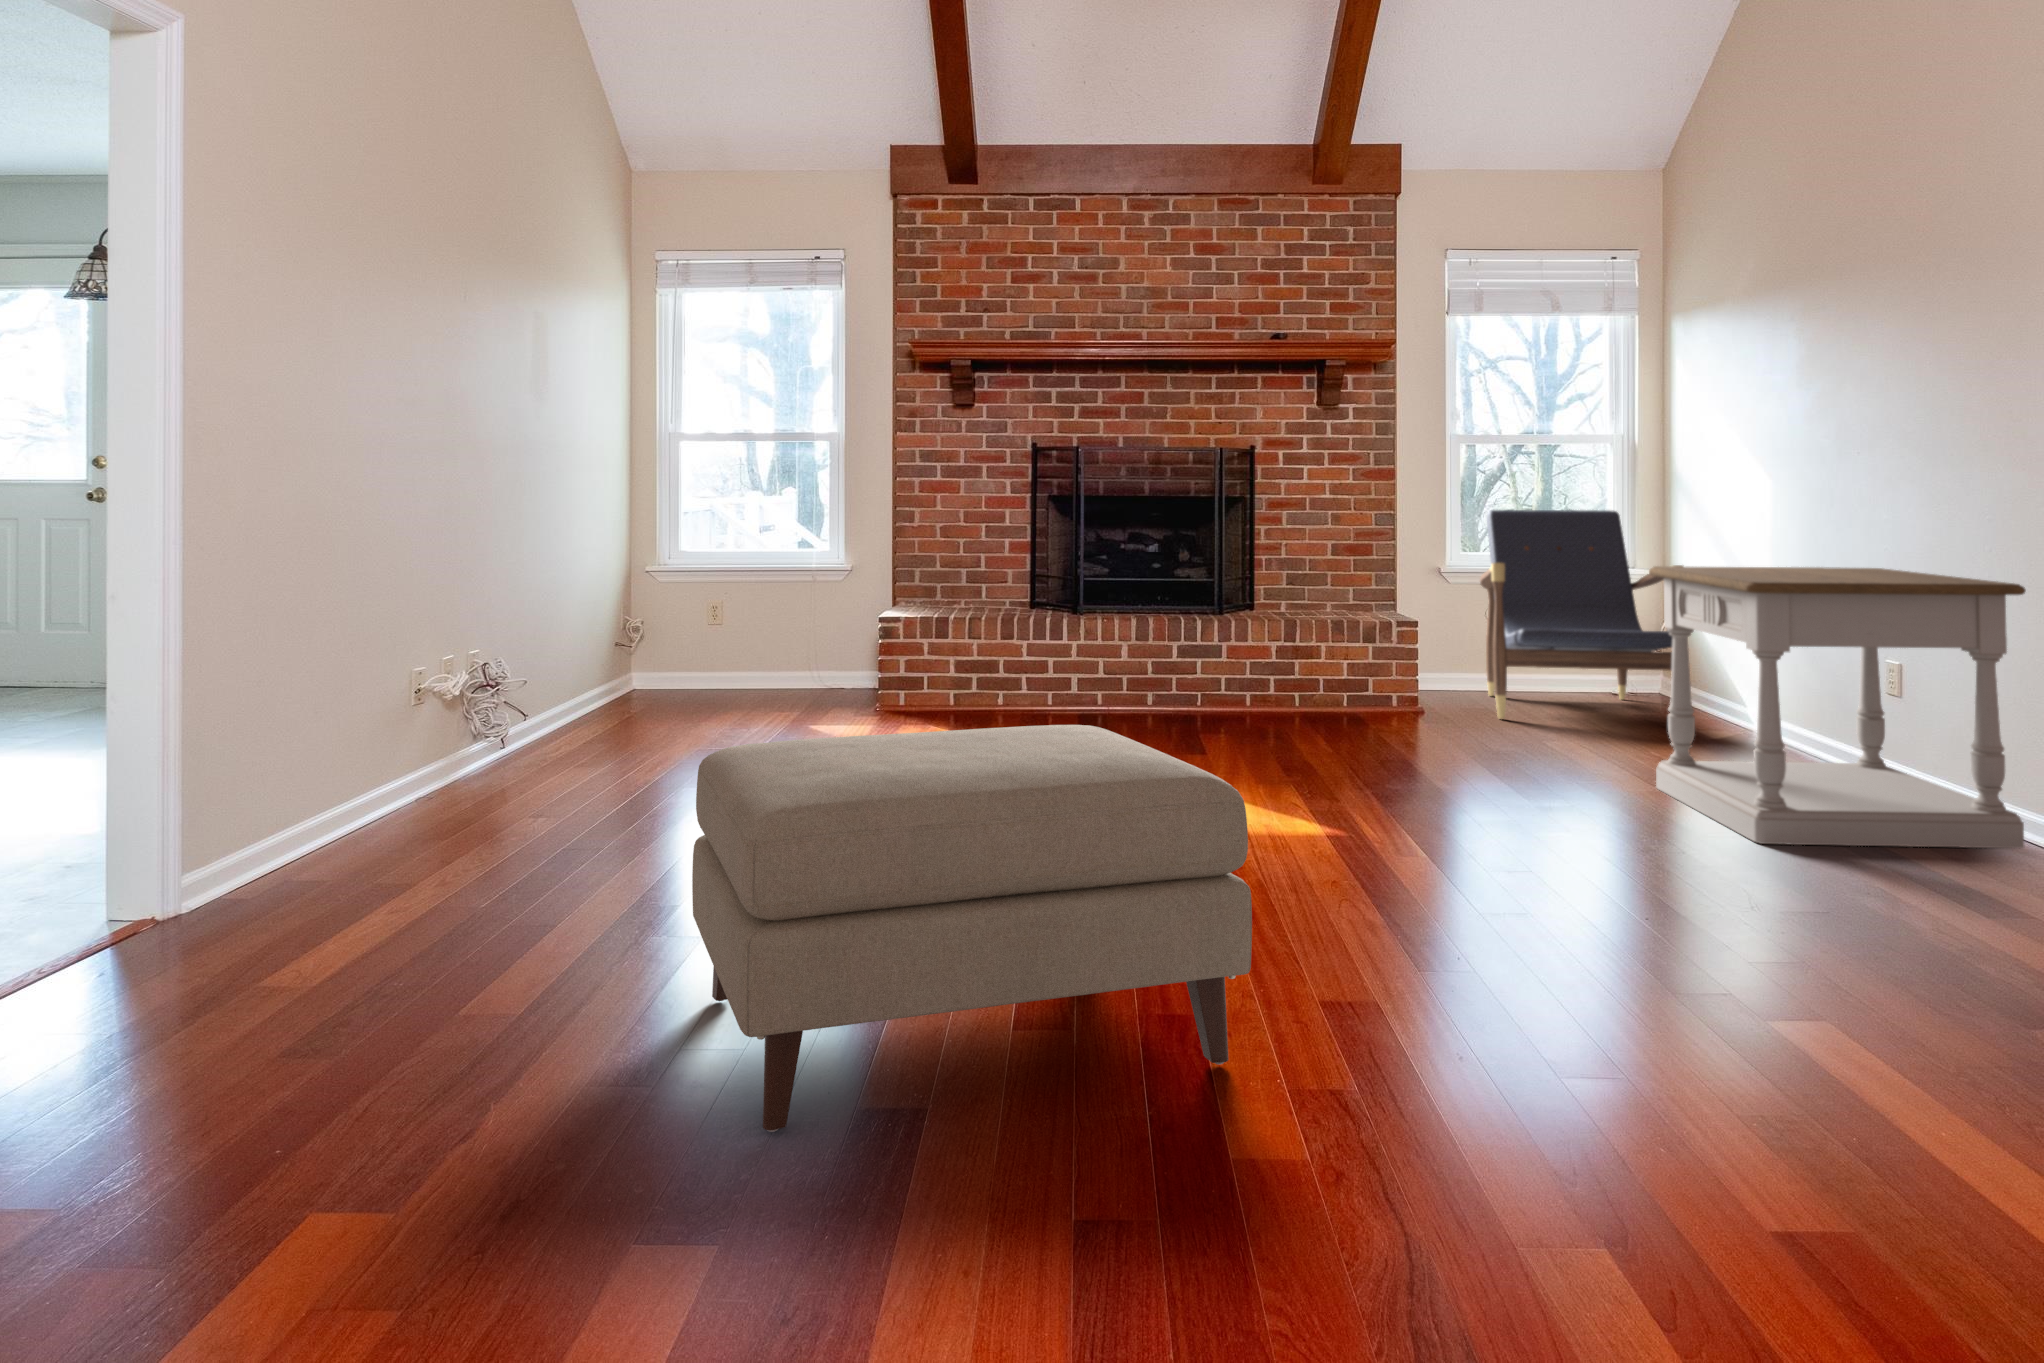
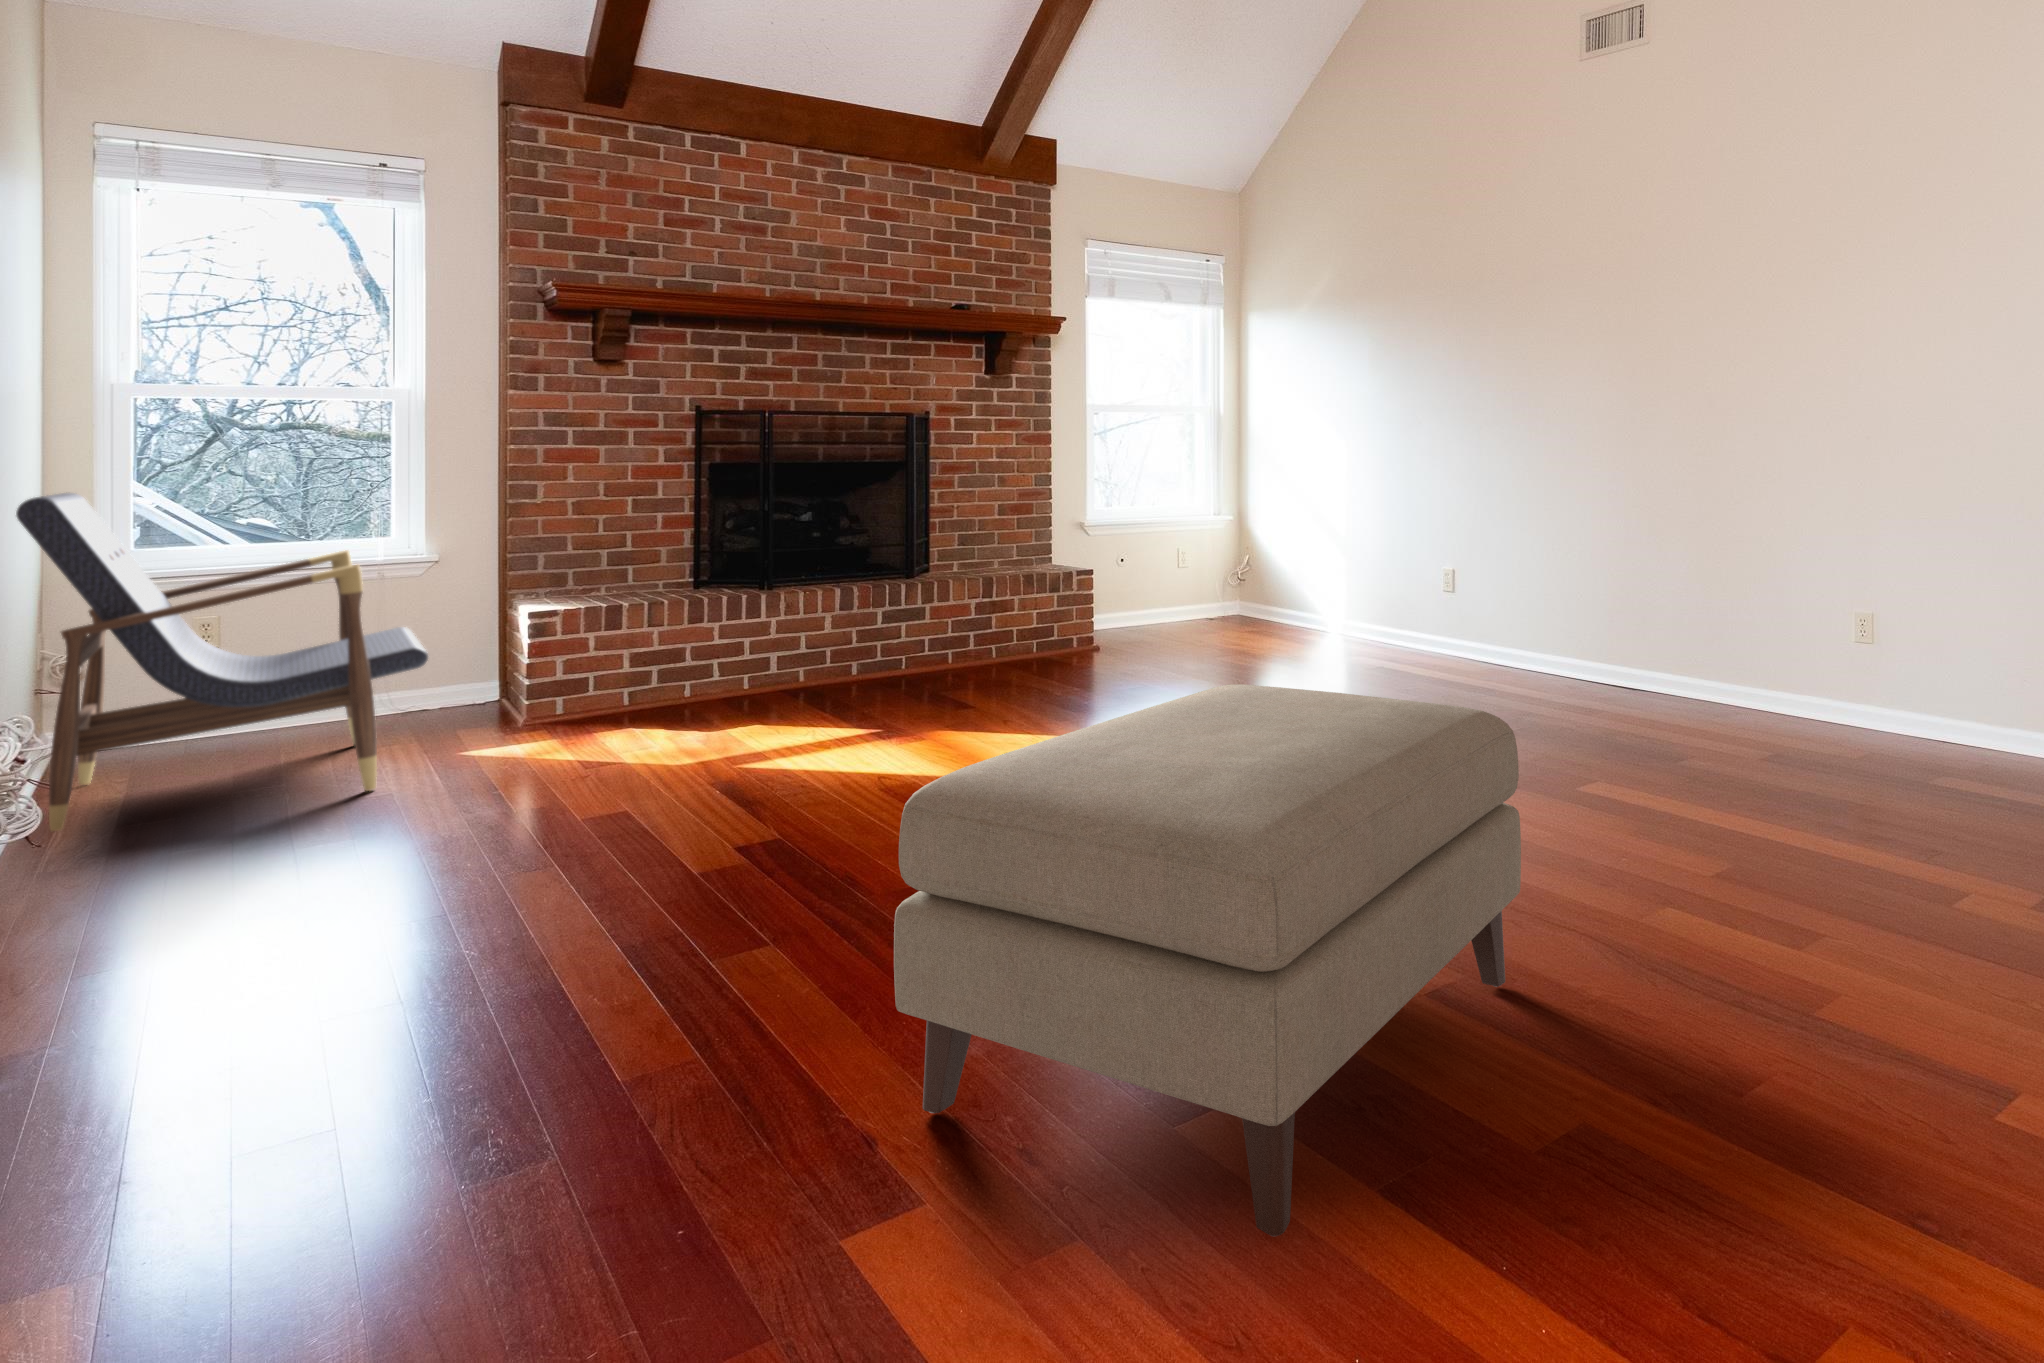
lounge chair: present [1480,510,1682,719] -> present [16,493,429,831]
side table: present [1649,566,2026,848] -> none [1355,501,1610,710]

